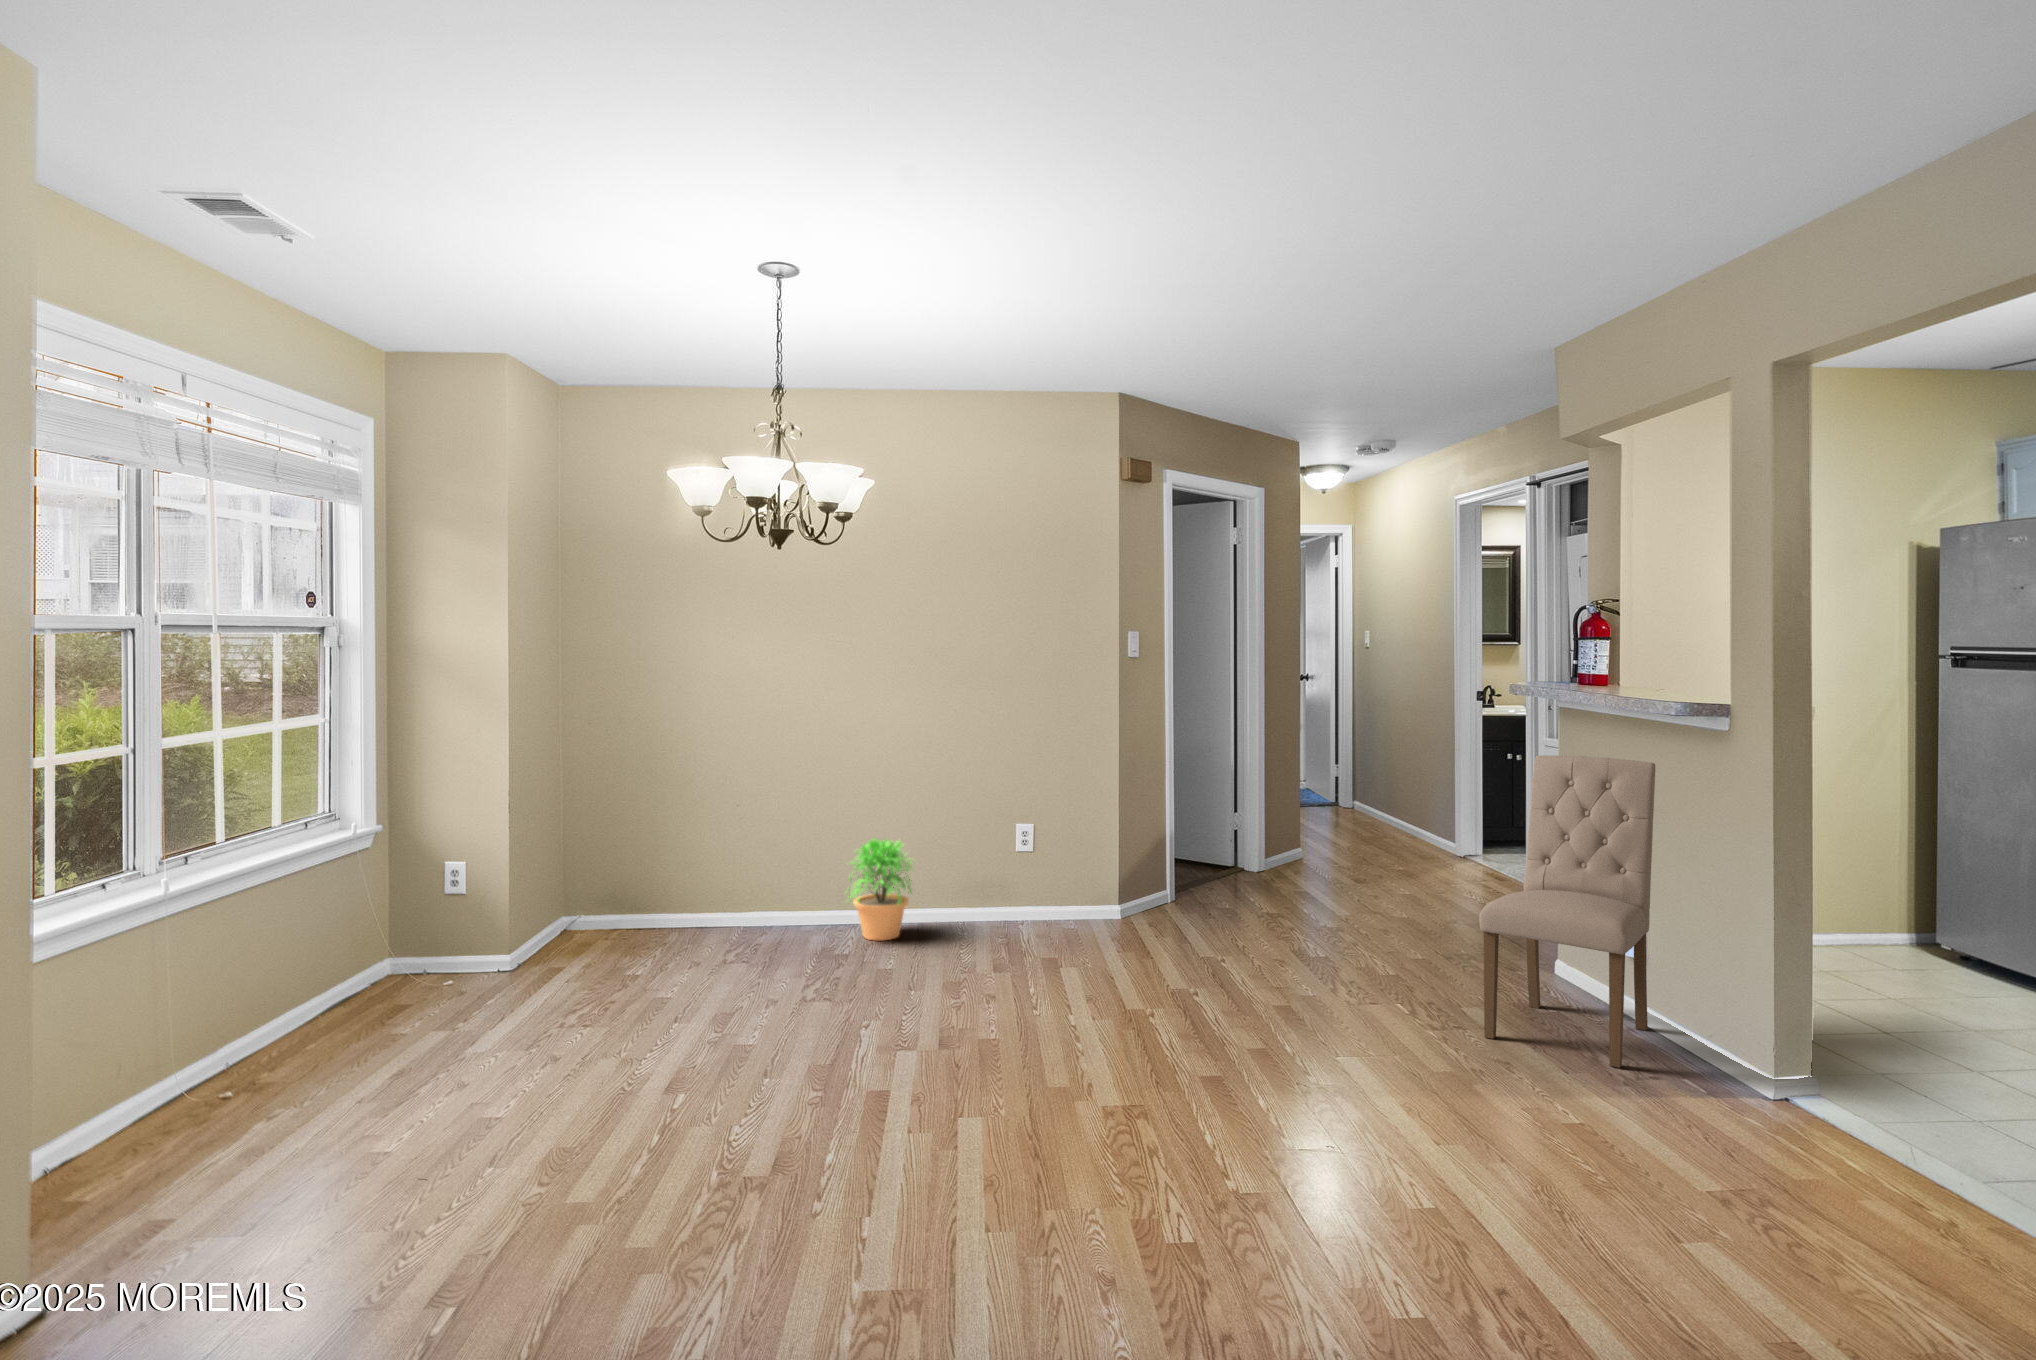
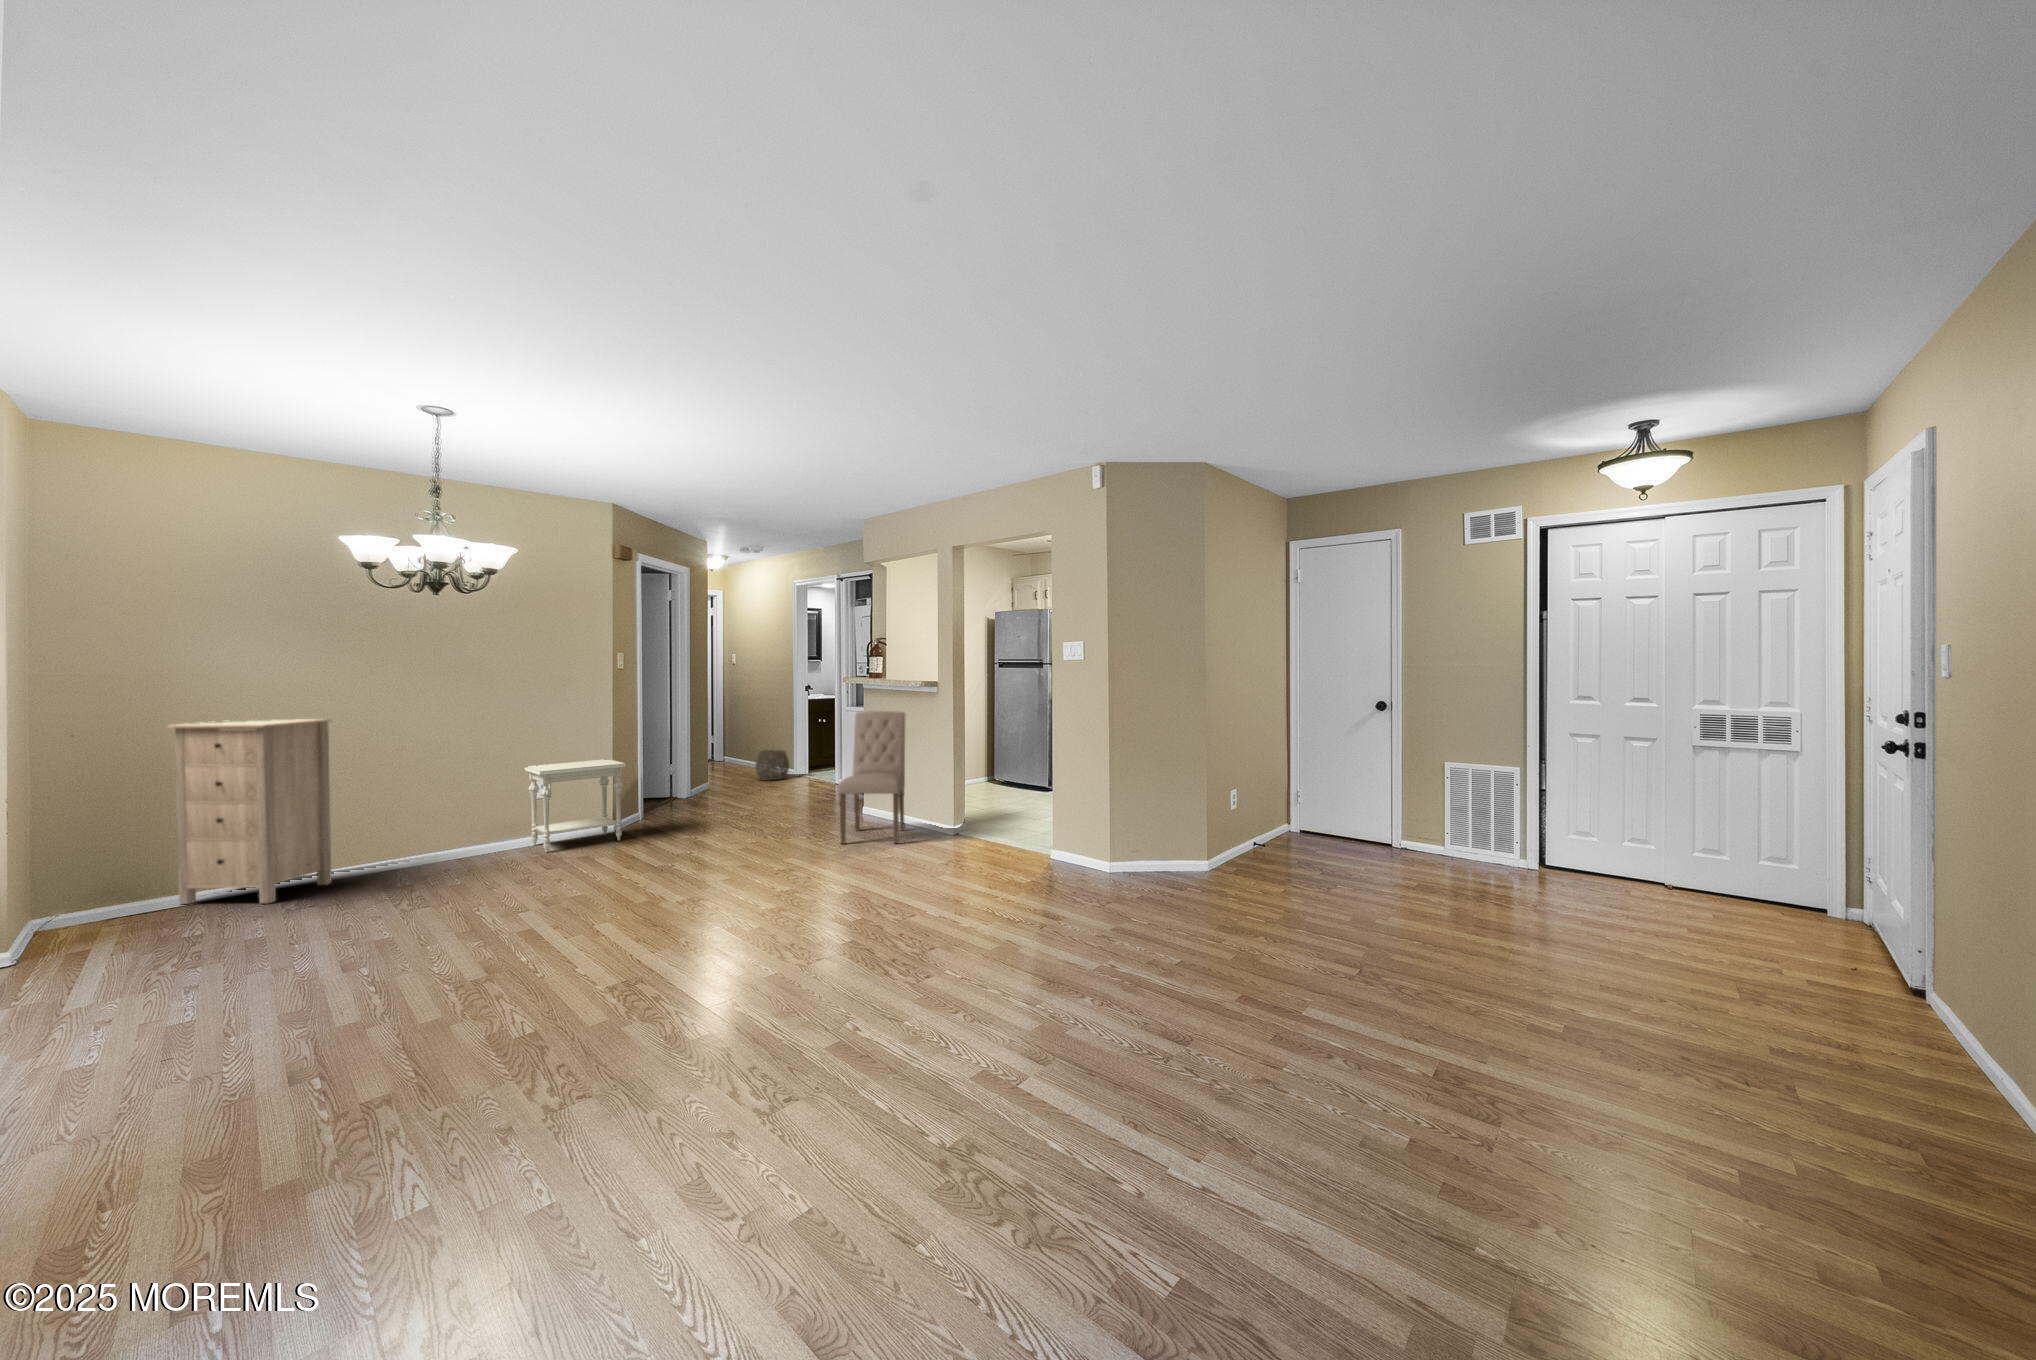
storage cabinet: none [626,719,769,959] -> present [168,719,331,904]
woven basket: none [1381,800,1443,856] -> present [755,750,789,780]
side table: none [996,803,1126,942] -> present [525,760,627,852]
potted plant: present [845,838,913,941] -> none [398,794,469,868]

